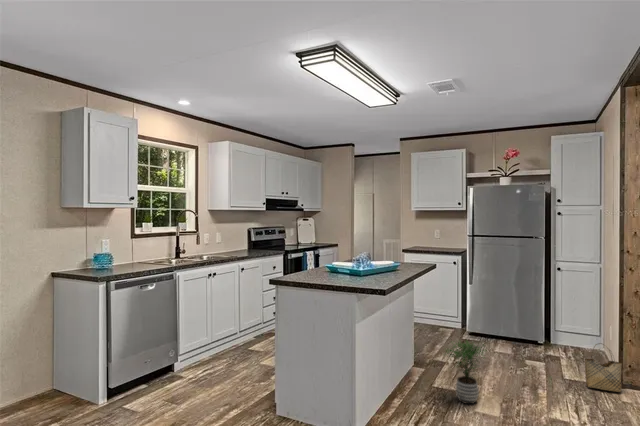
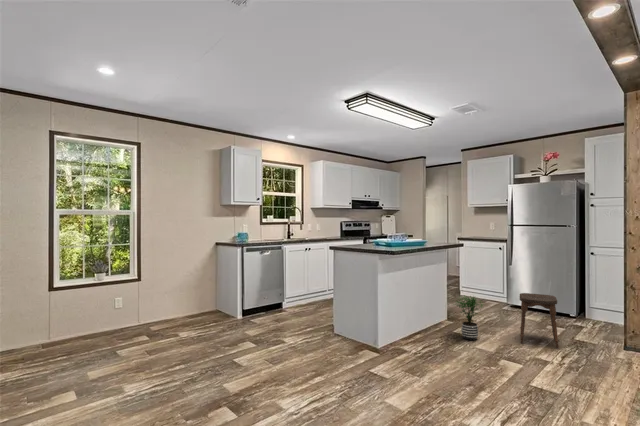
stool: none [517,329,575,403] -> present [519,293,559,348]
woven basket: present [584,343,622,392] -> none [579,308,612,347]

